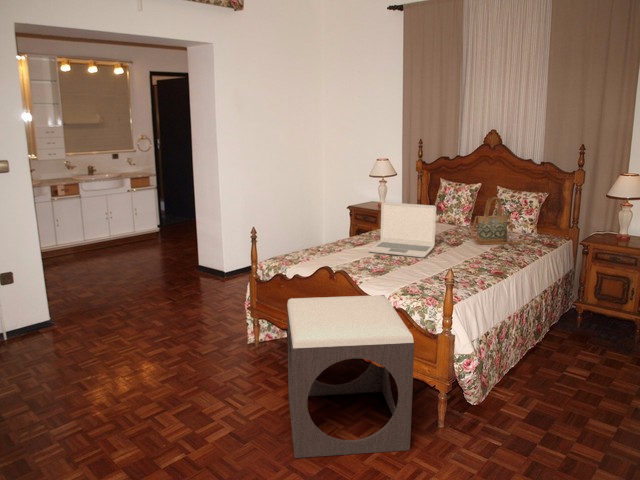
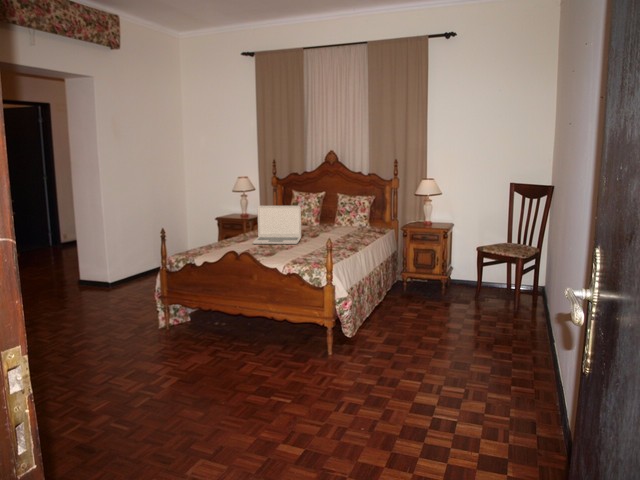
handbag: present [471,197,520,245] -> none [326,199,361,235]
footstool: present [287,295,414,458] -> none [207,266,314,386]

